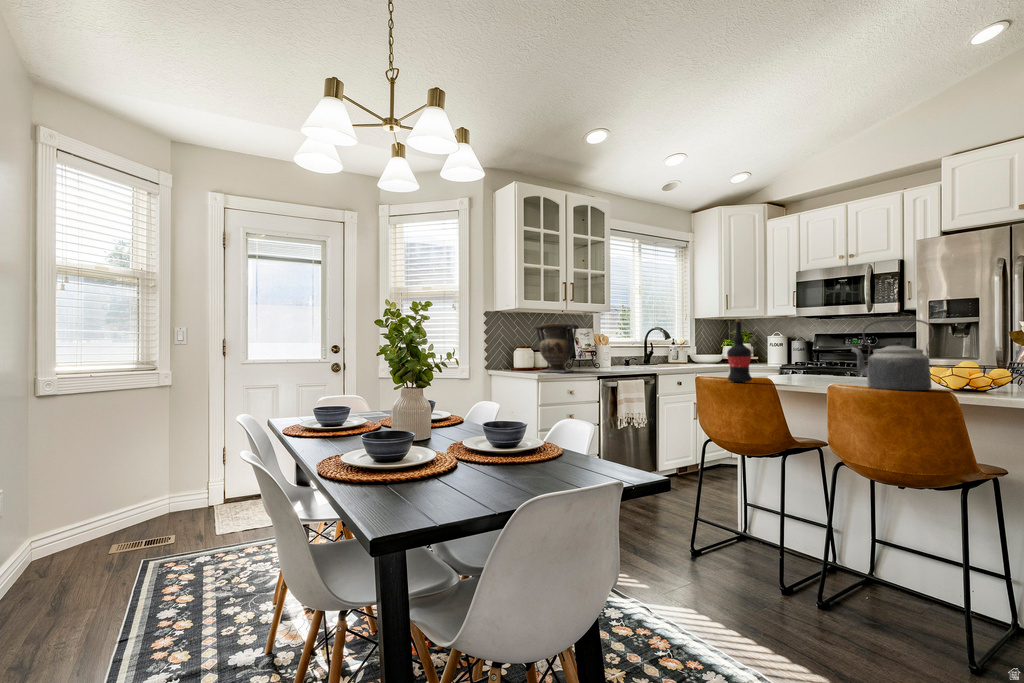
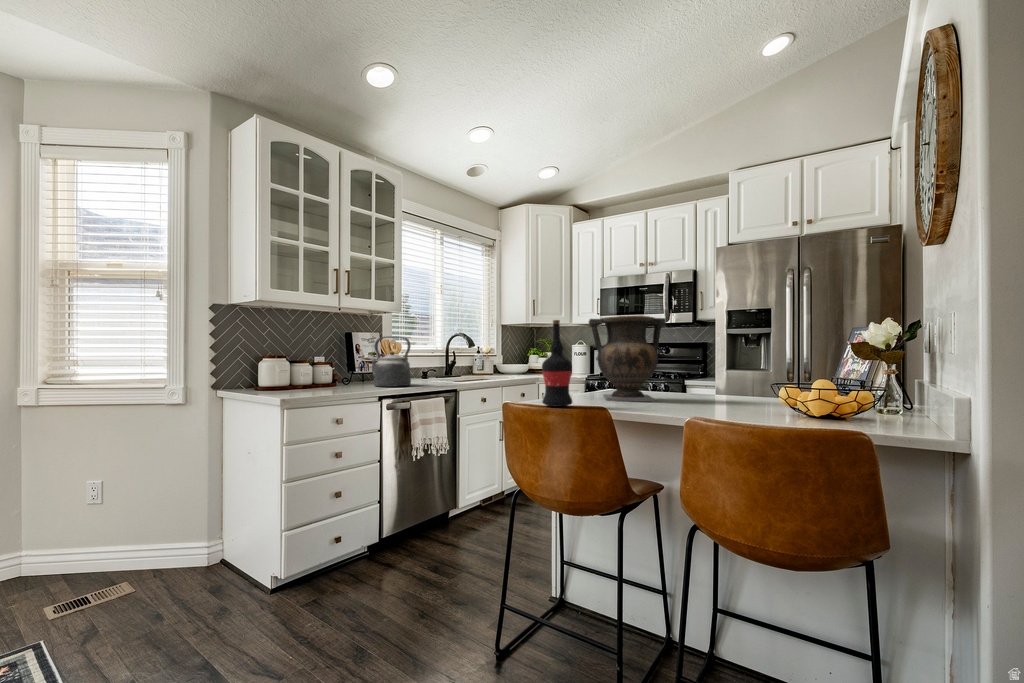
kettle: present [852,319,934,391] -> present [370,336,411,387]
vase: present [534,324,579,372] -> present [589,316,666,401]

